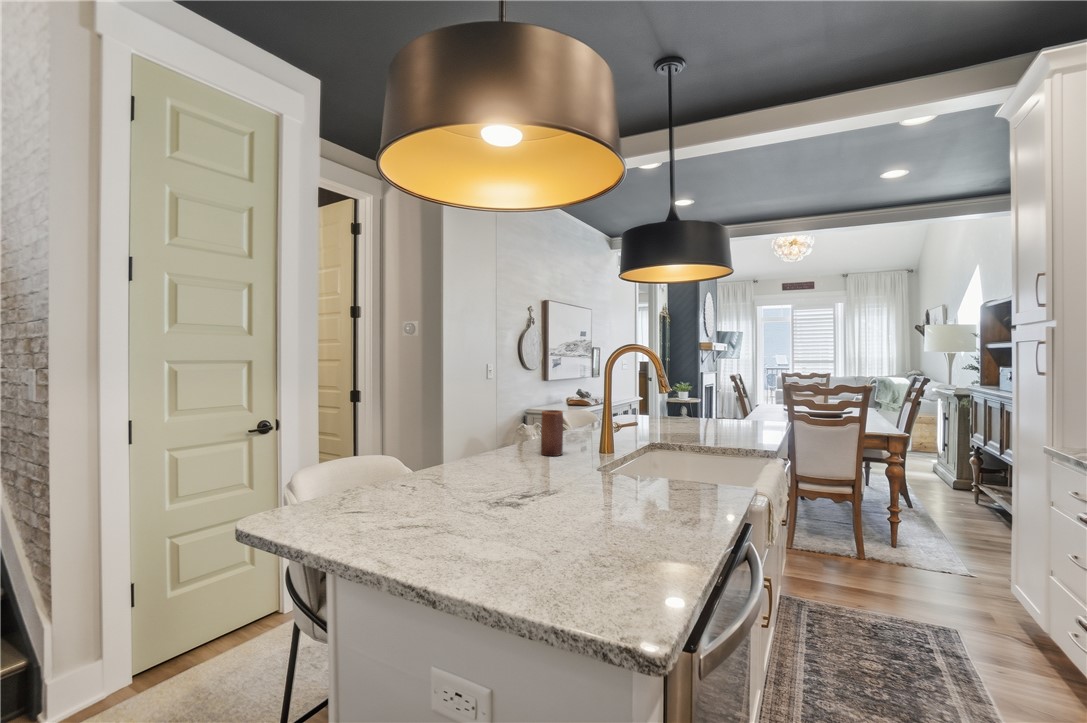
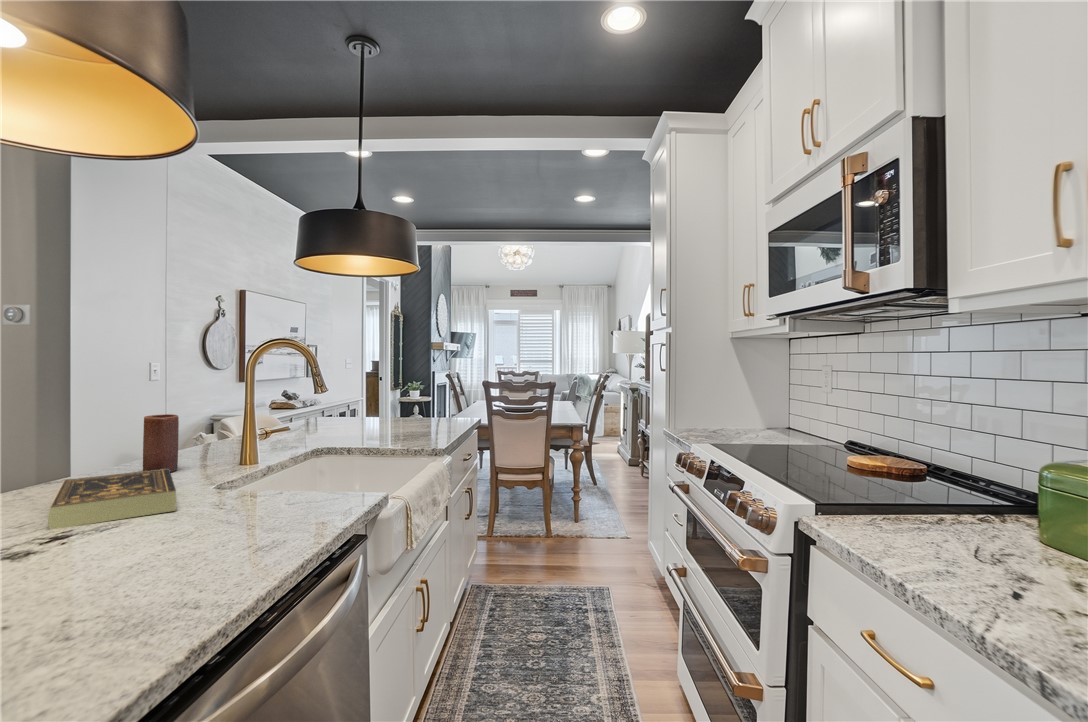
book: none [511,453,595,491] -> present [48,469,176,529]

